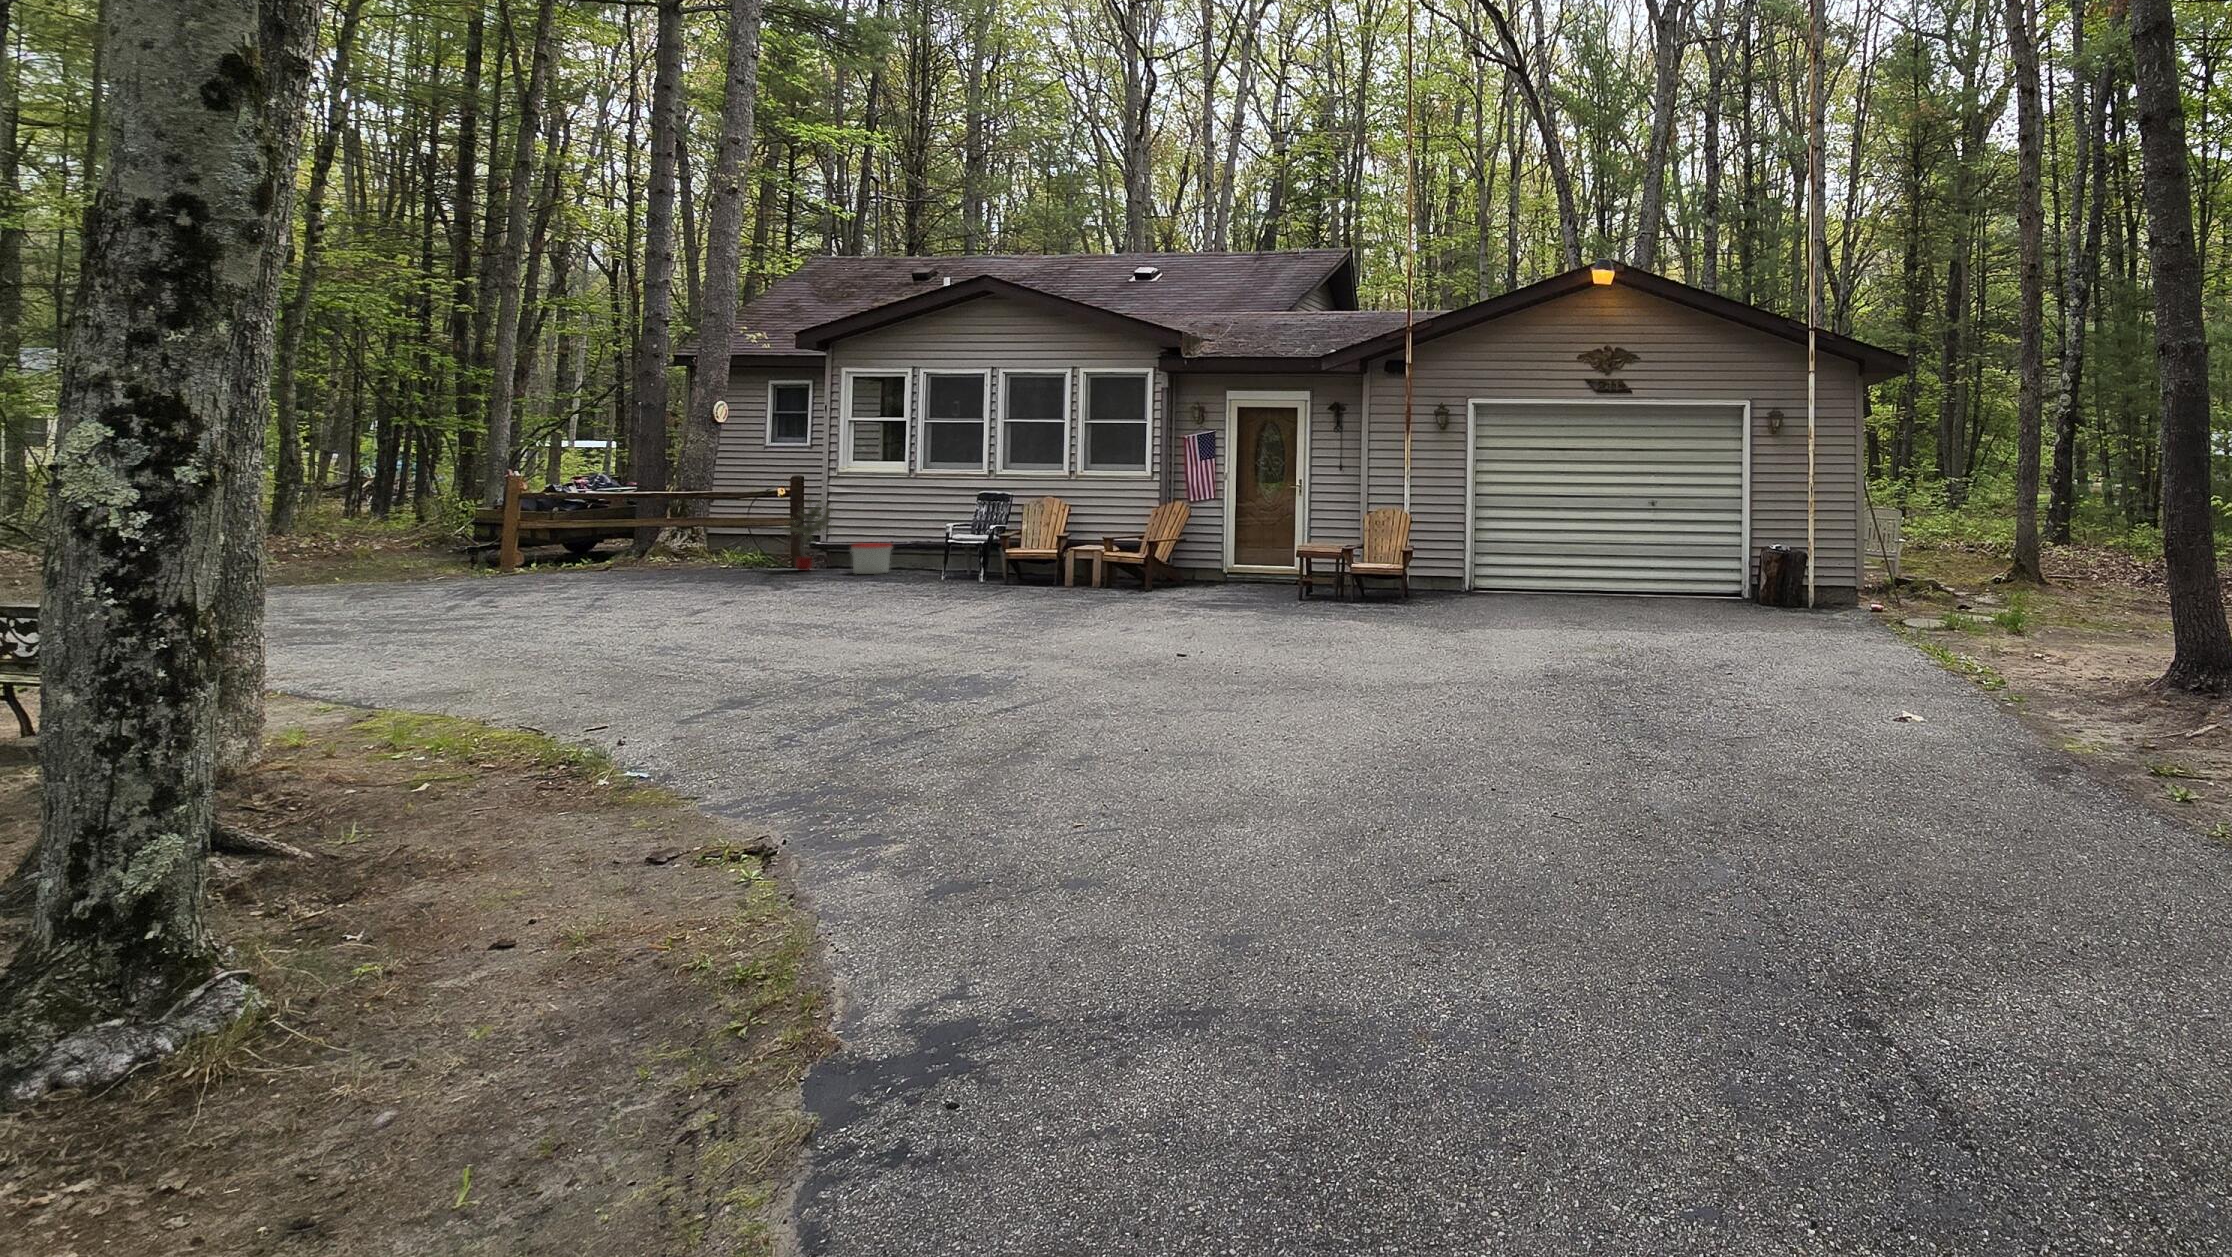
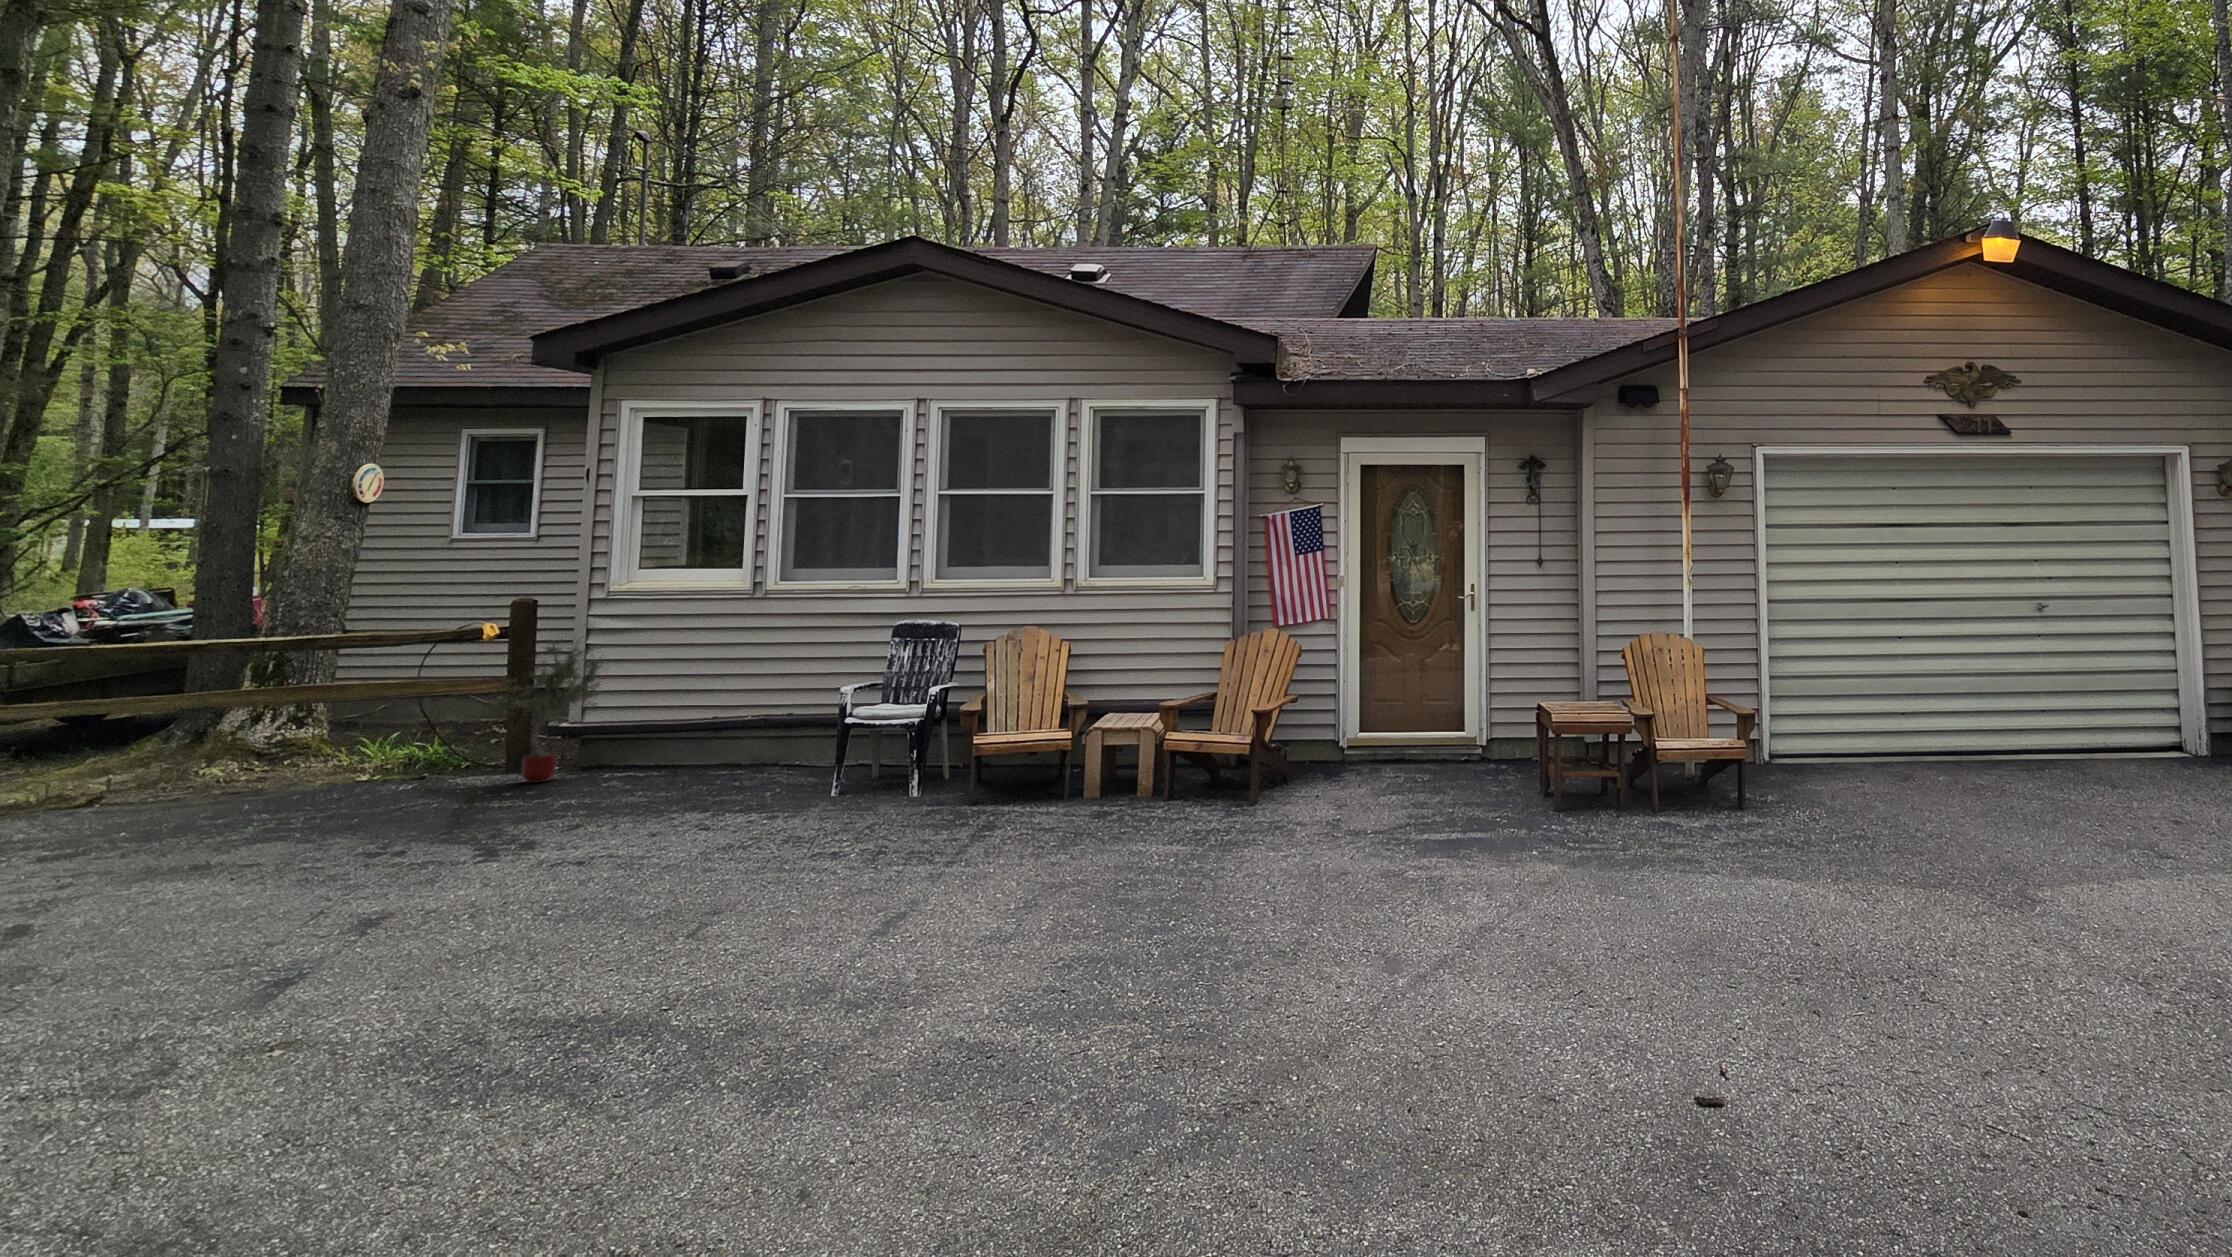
bucket: present [851,543,892,574] -> none [640,720,723,785]

